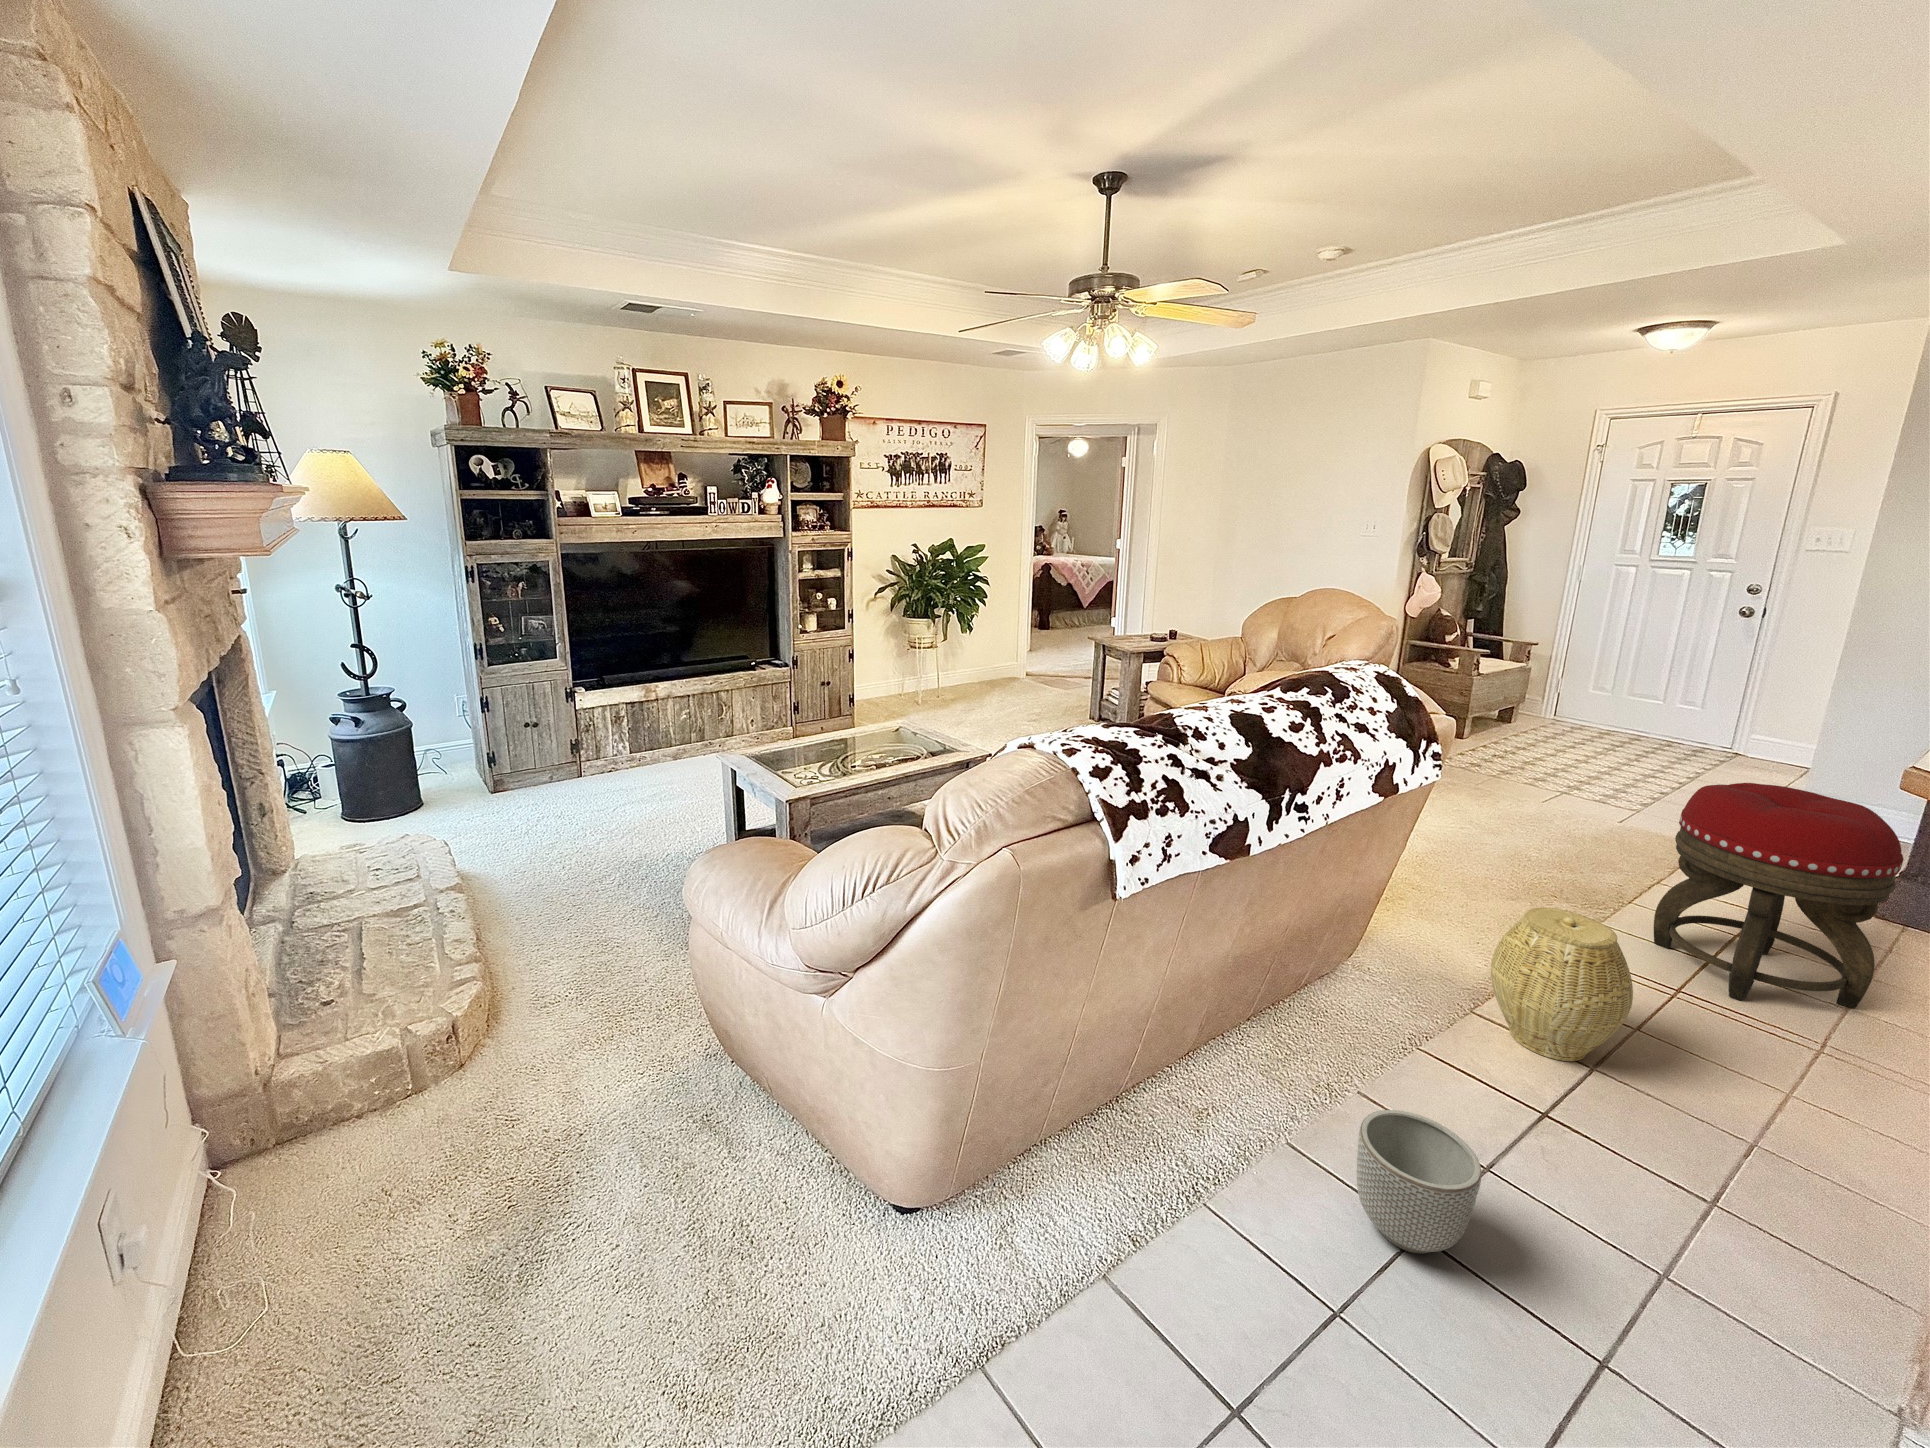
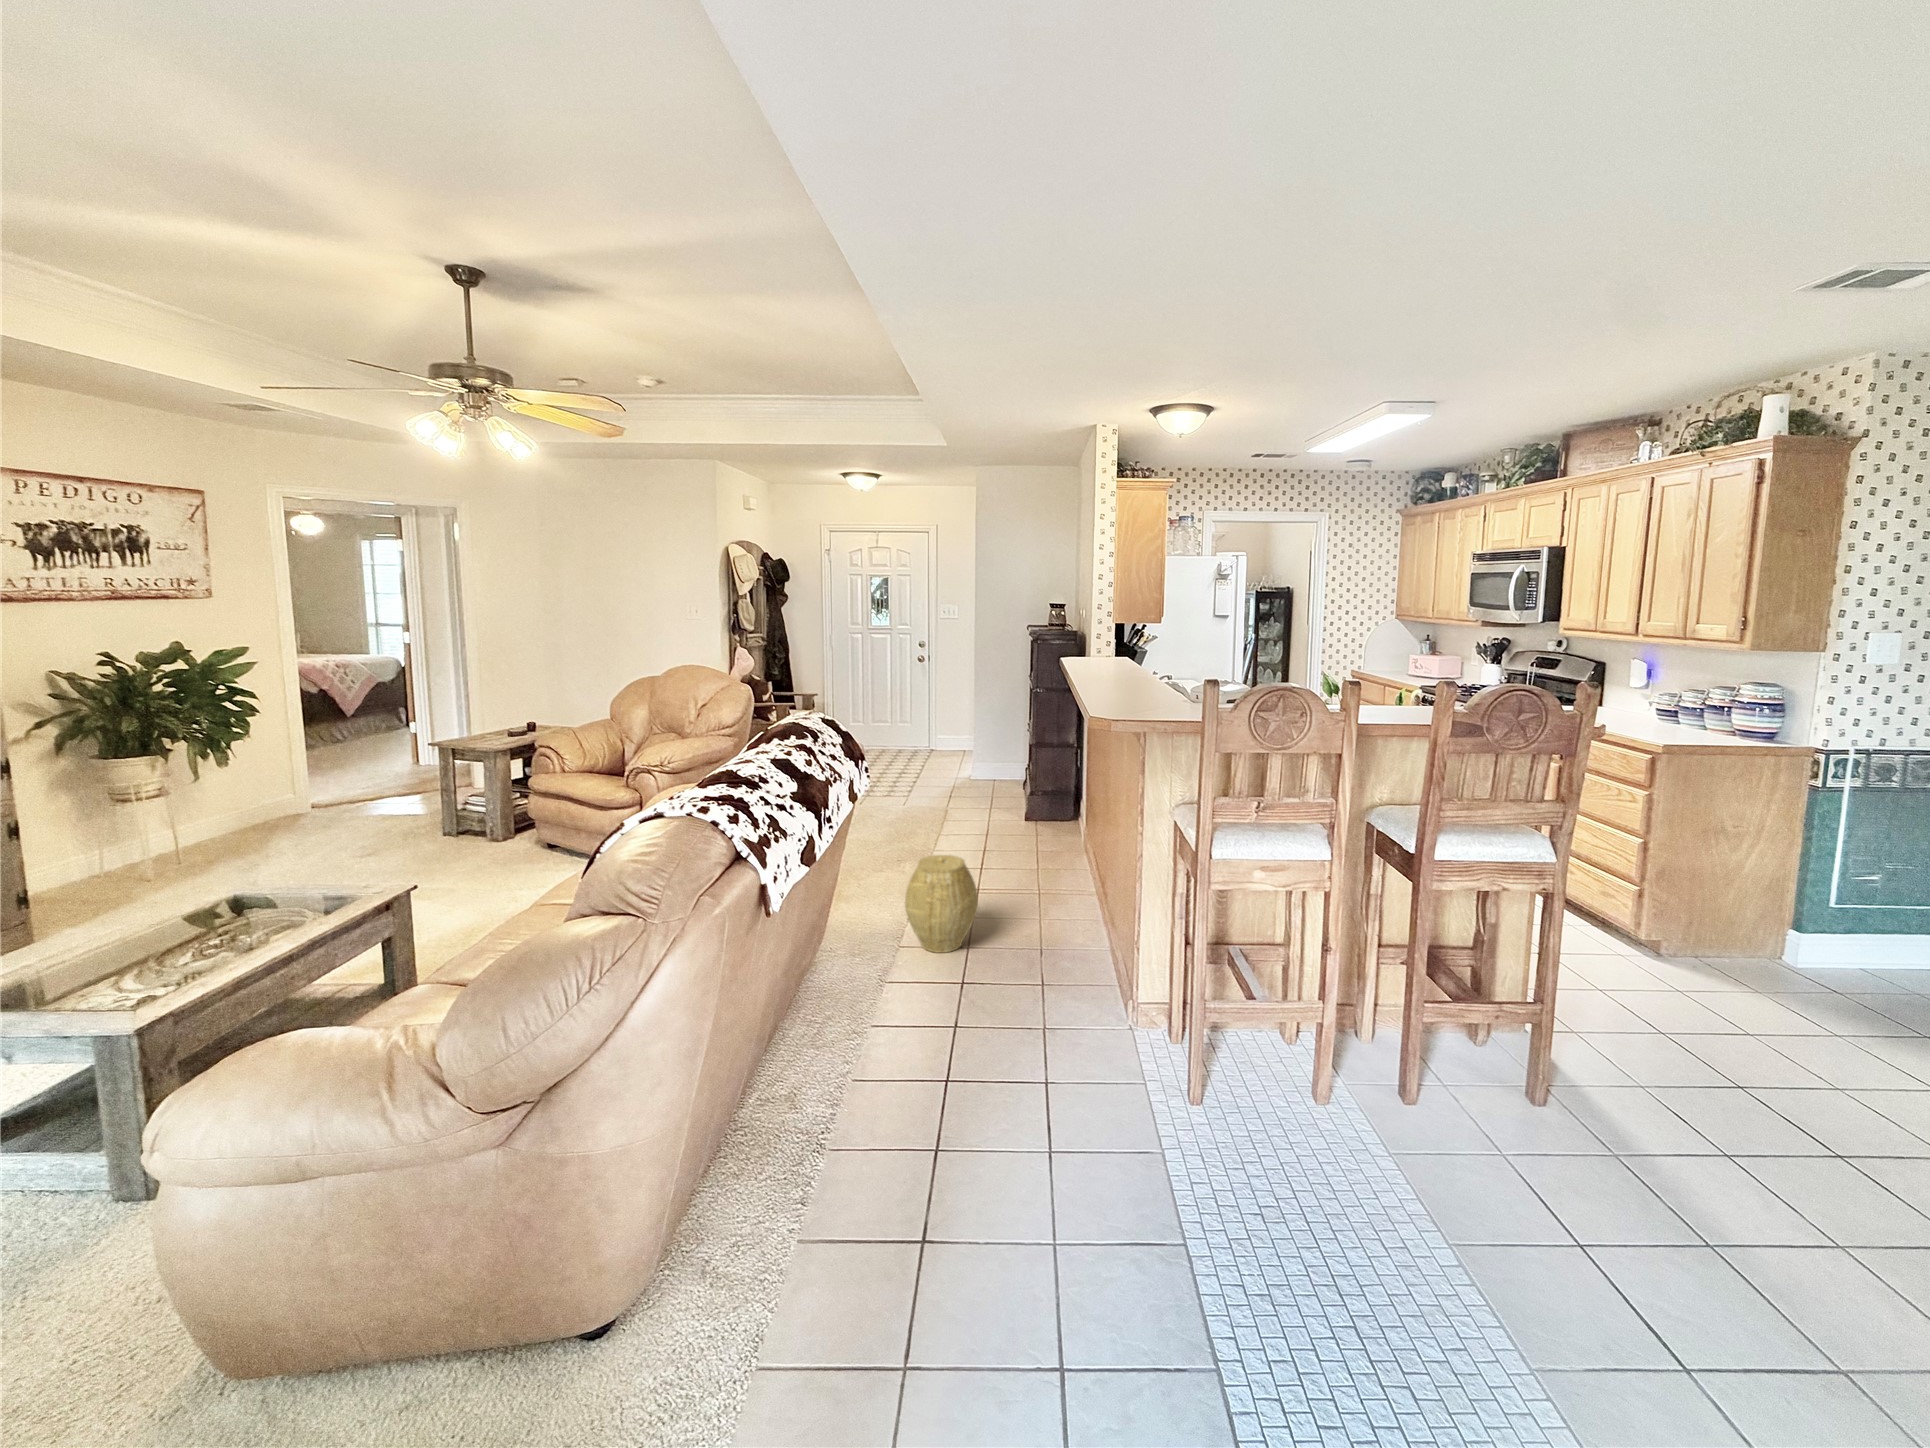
footstool: present [1654,783,1904,1008] -> none [954,754,1045,883]
planter: present [1357,1110,1481,1254] -> none [905,1003,975,1094]

